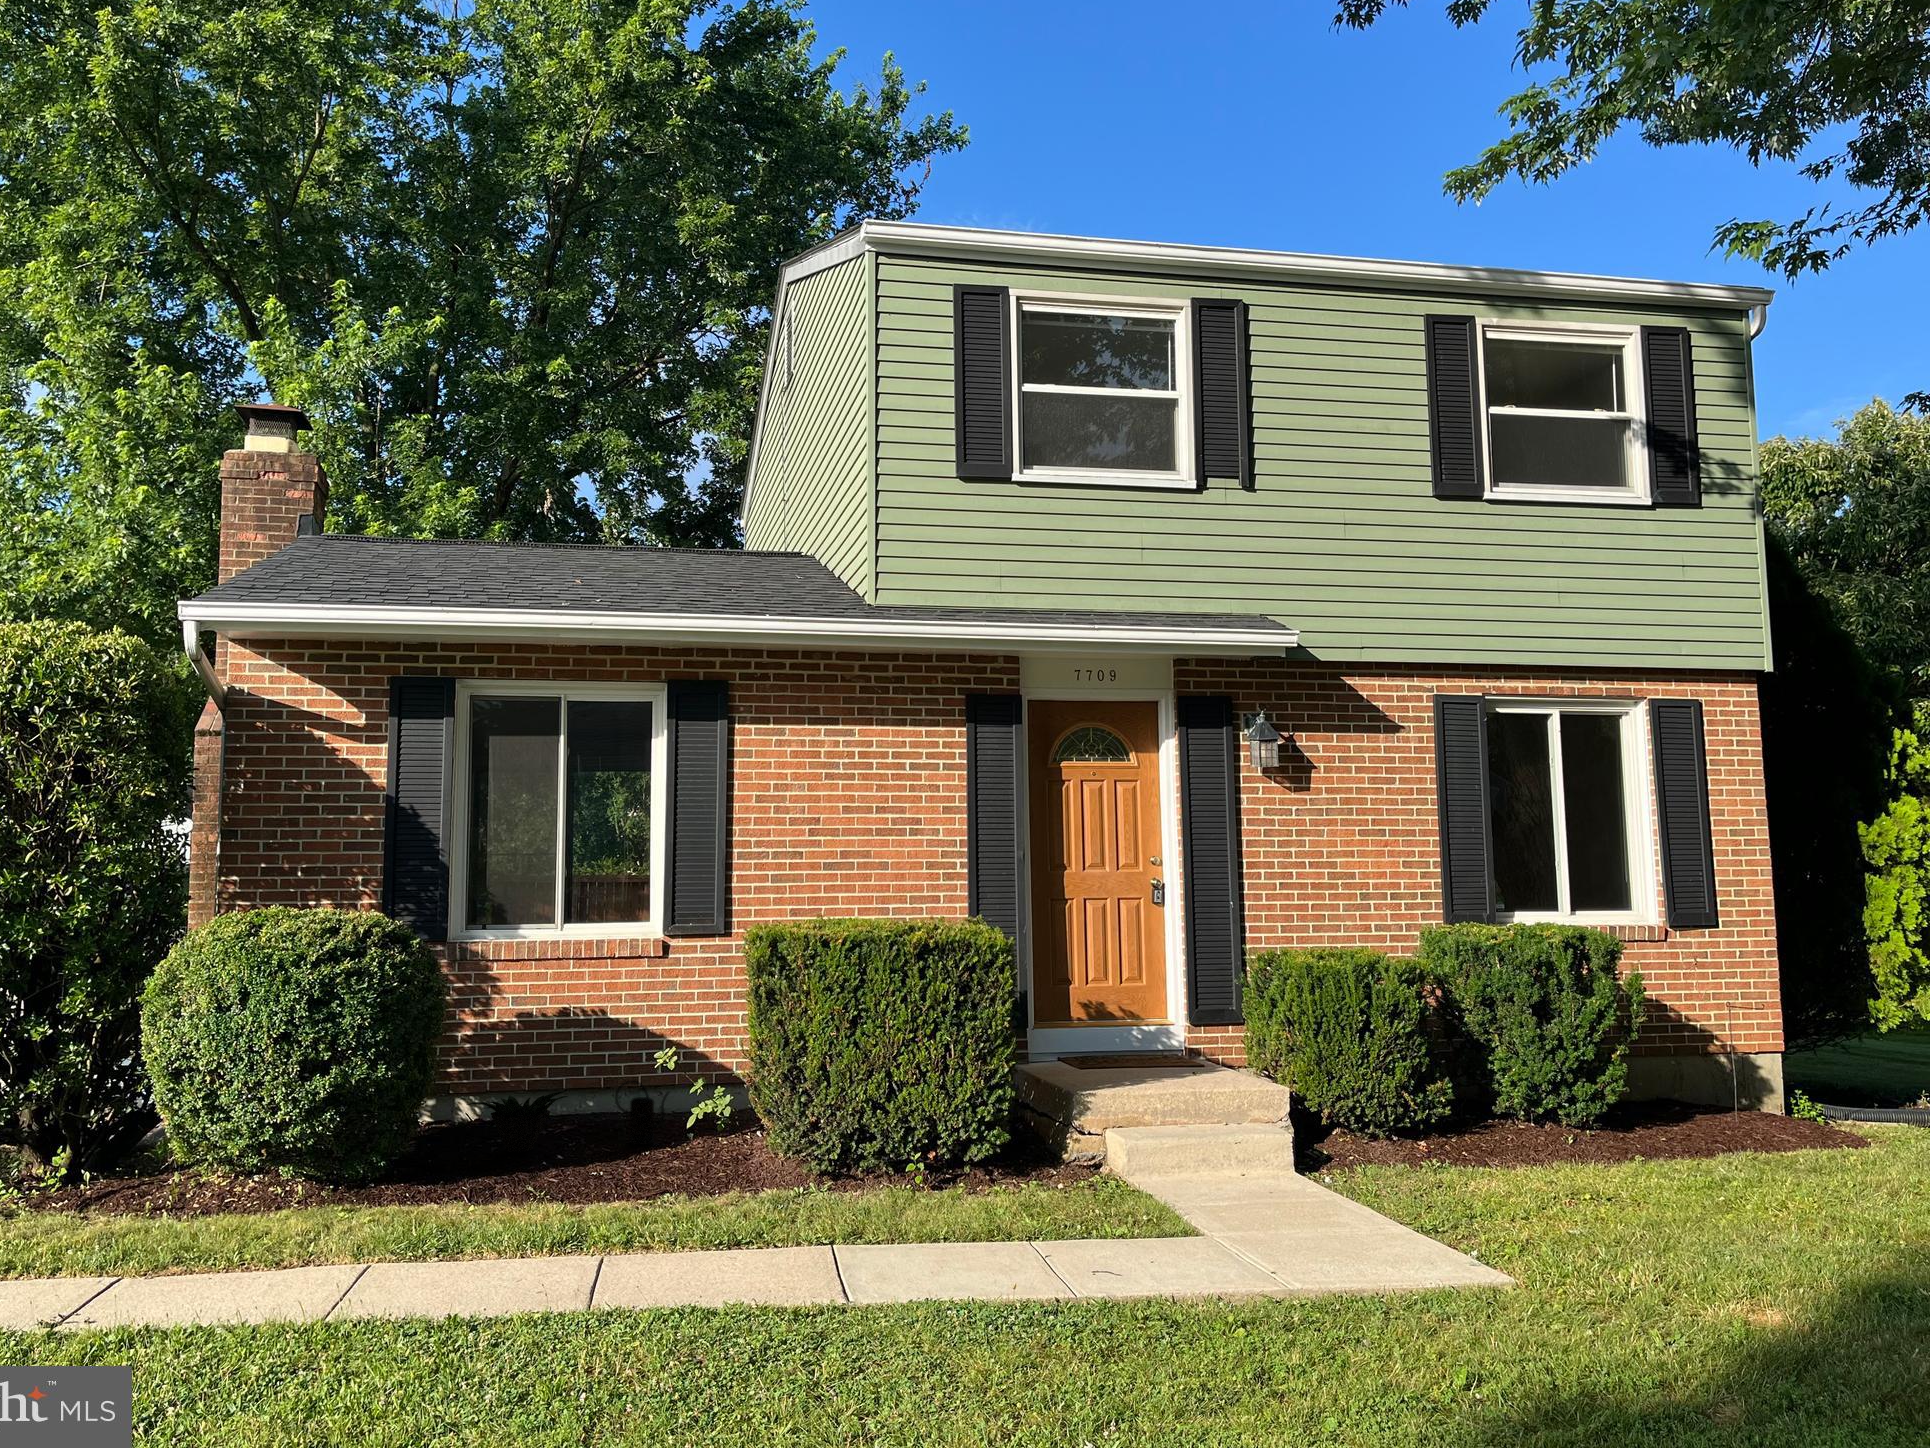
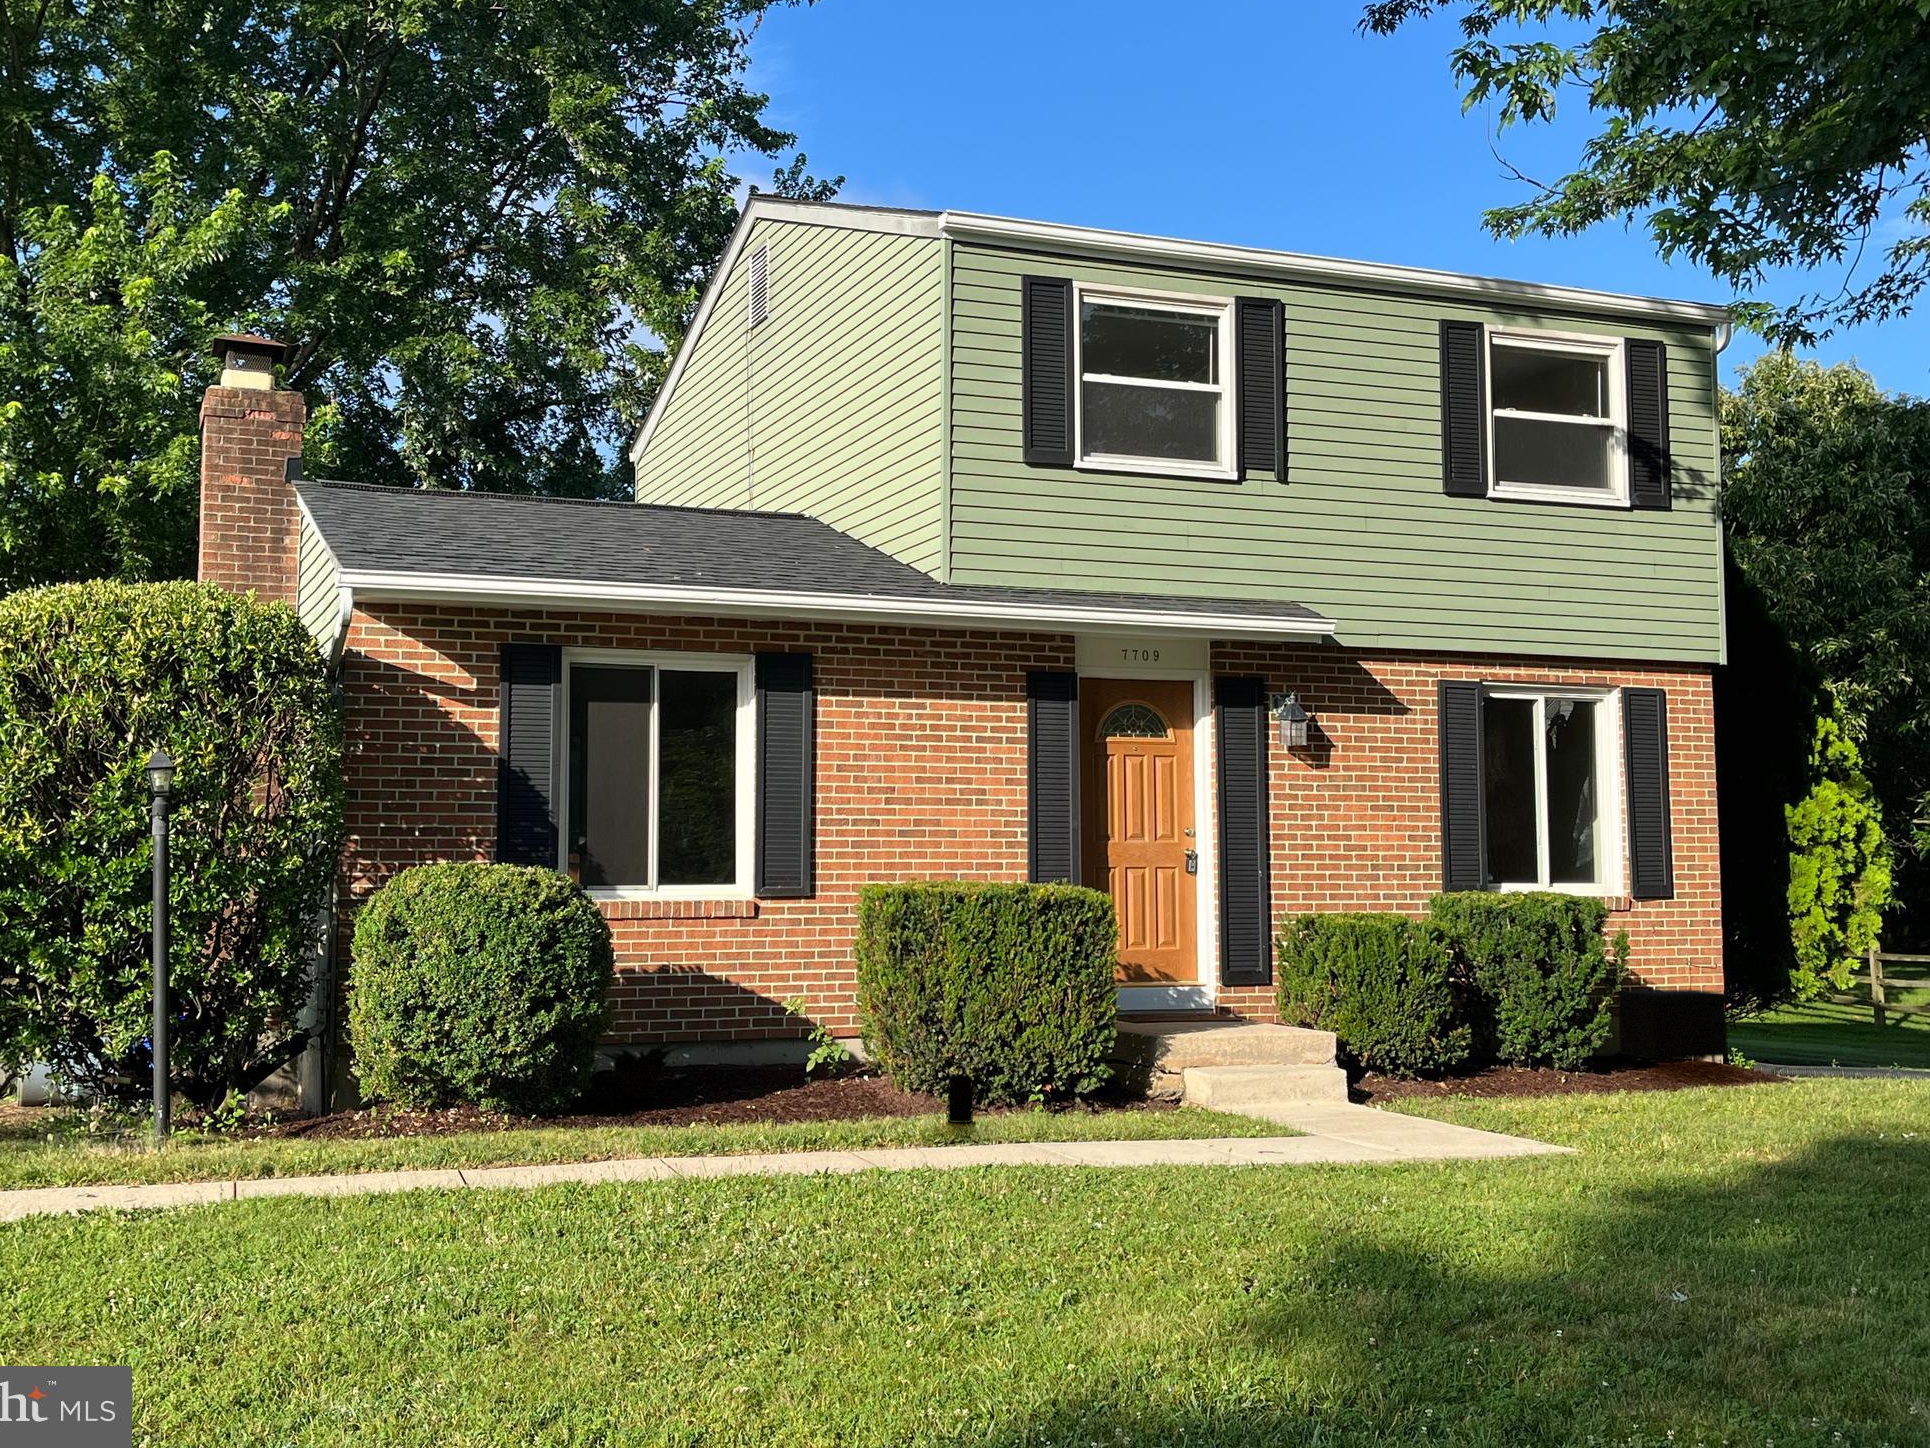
storage bench: none [1655,1029,1788,1117] -> present [1618,990,1728,1065]
watering can: present [615,1080,669,1145] -> present [932,1056,989,1123]

